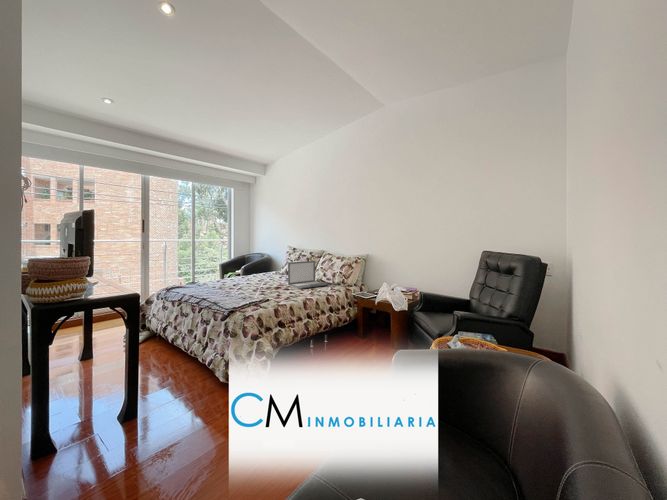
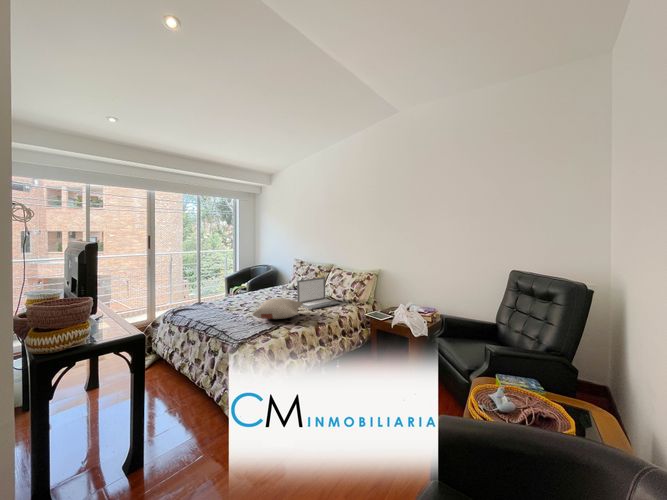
pillow: none [244,276,293,295] -> present [253,298,303,319]

